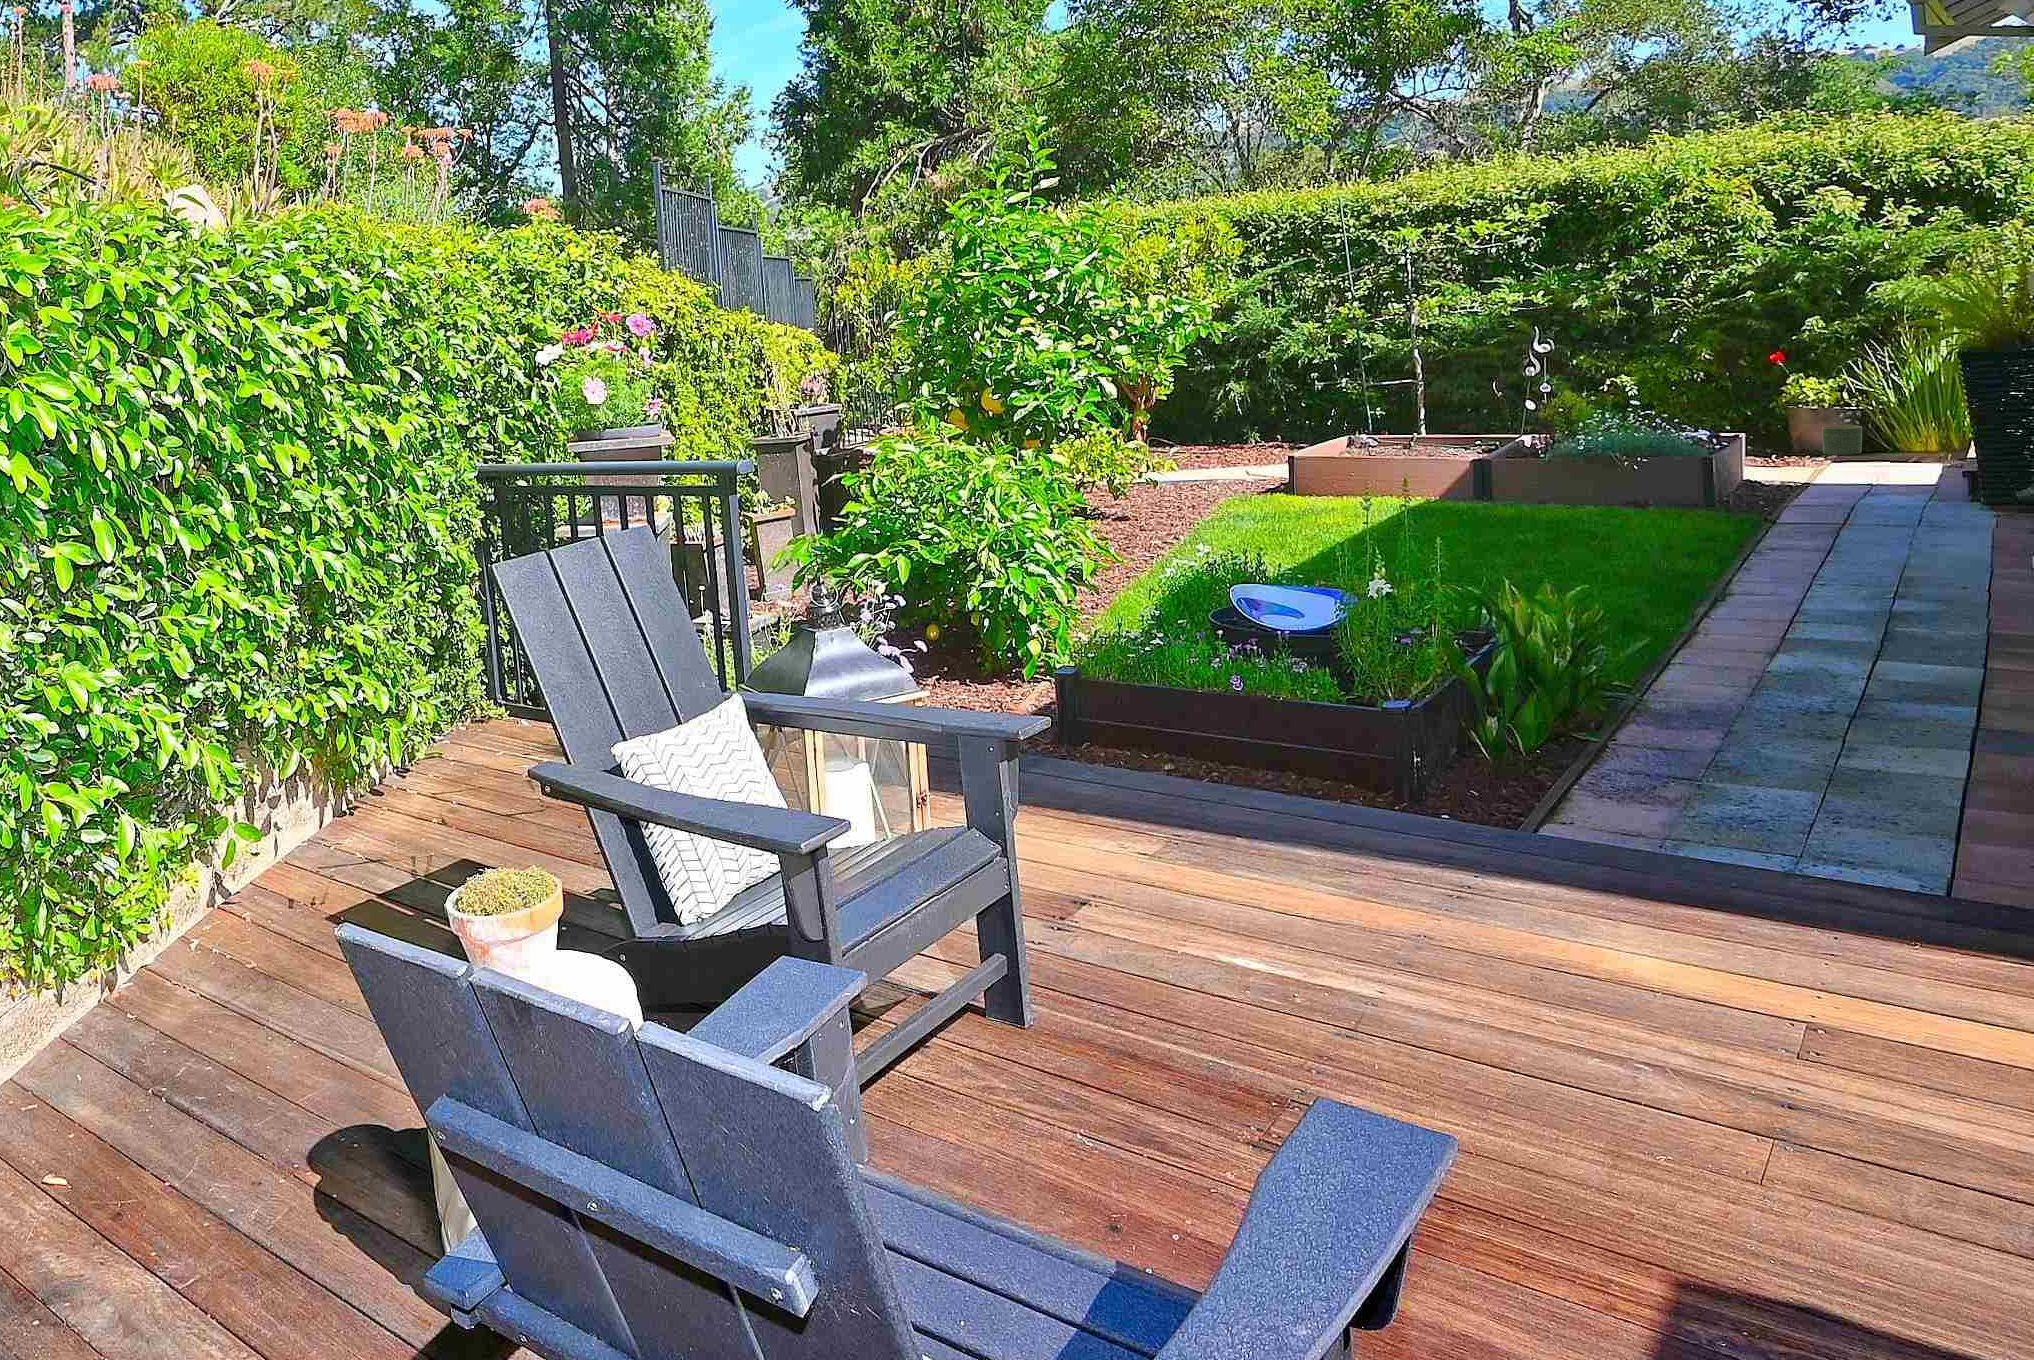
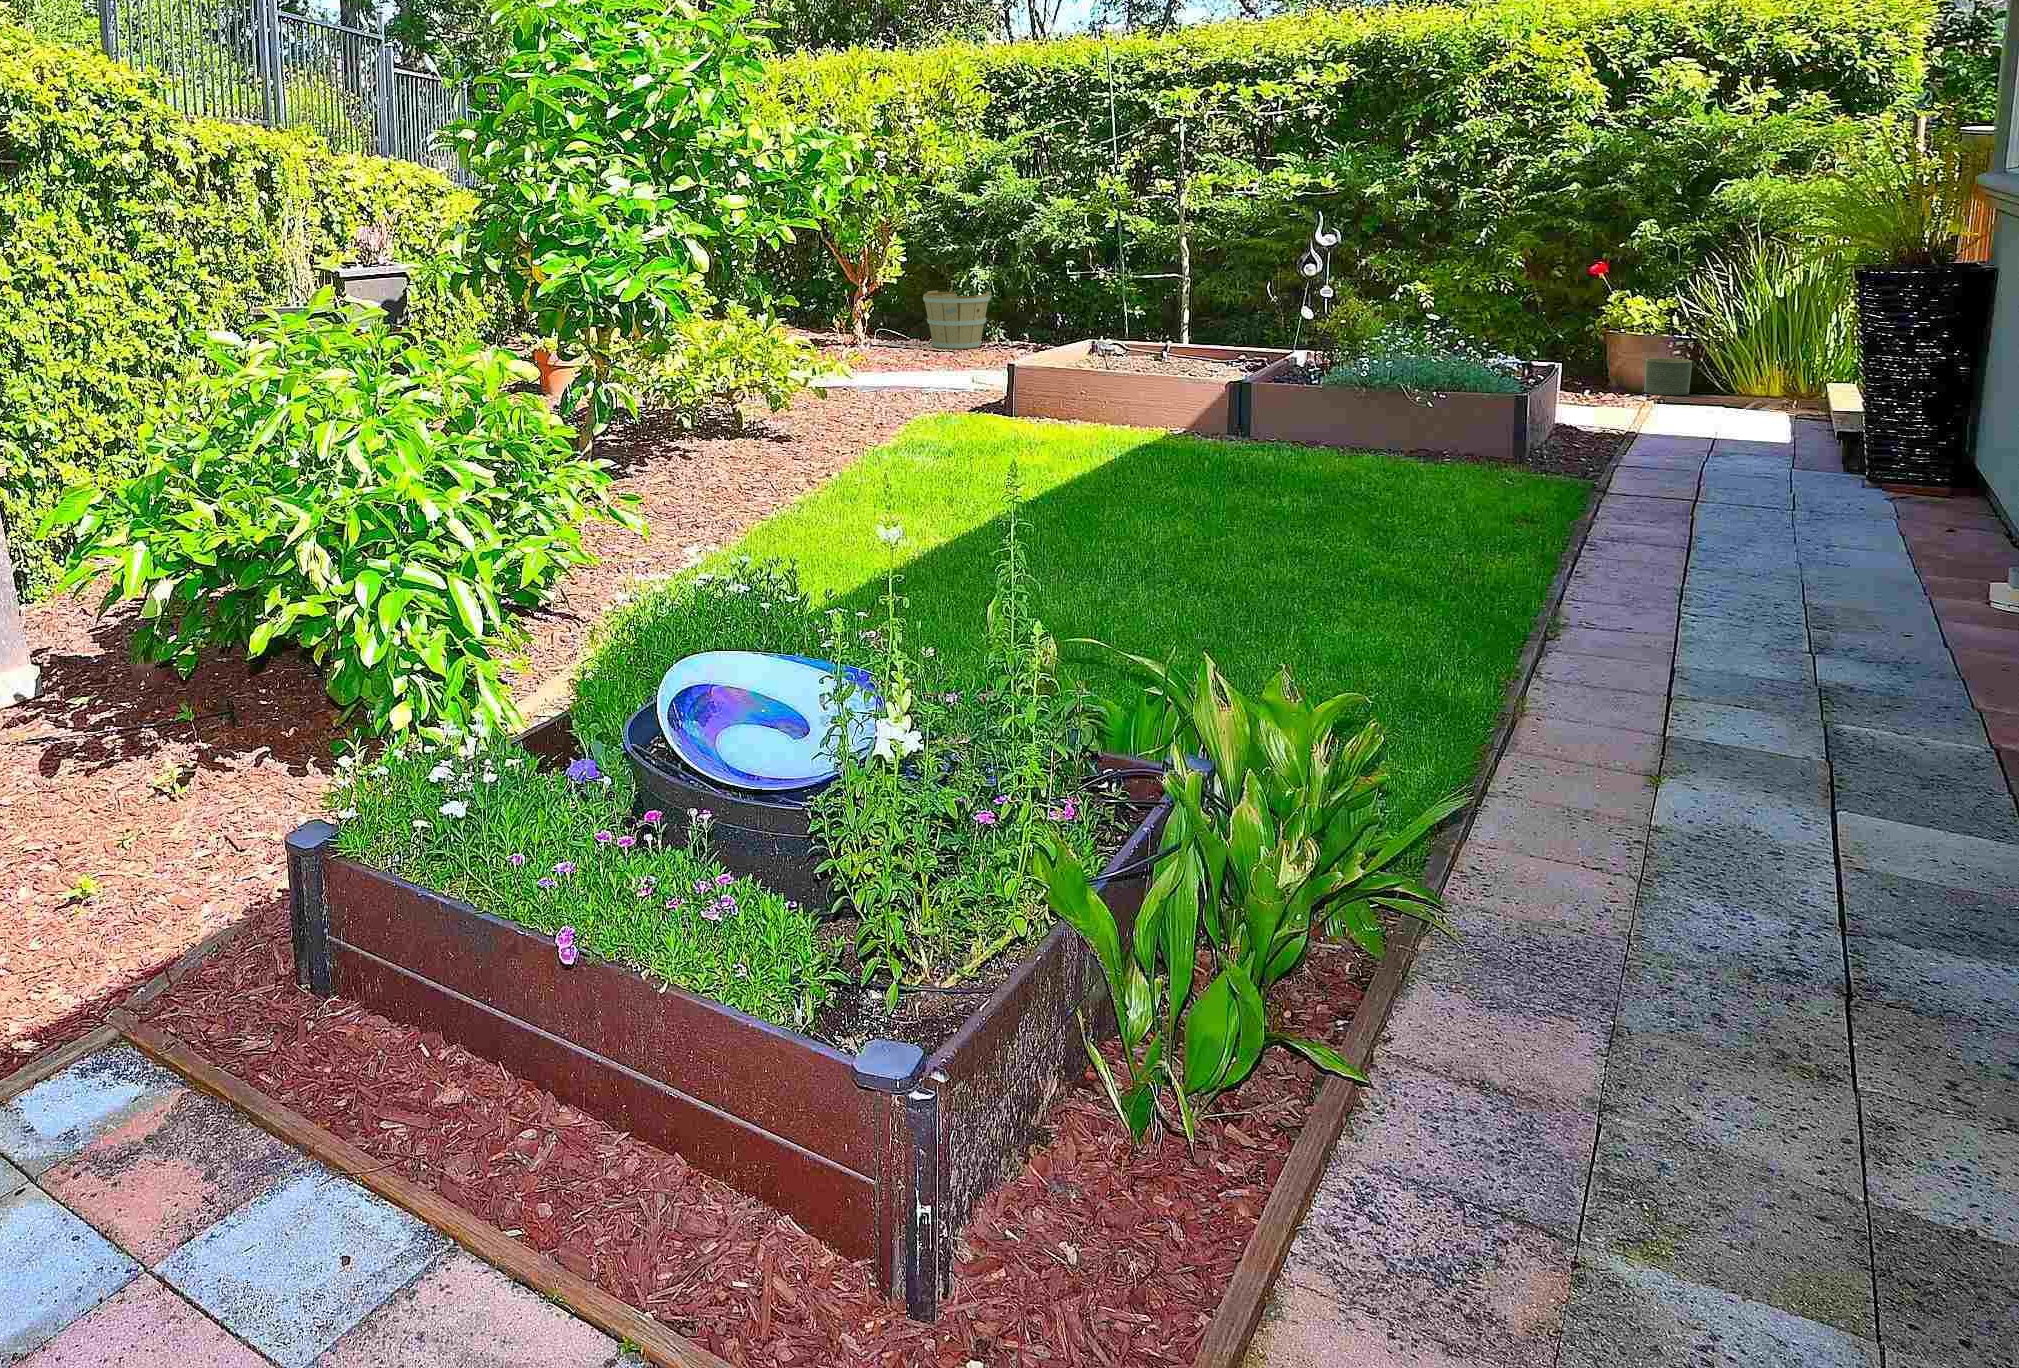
wooden bucket: none [1187,399,1246,448] -> present [923,291,991,349]

